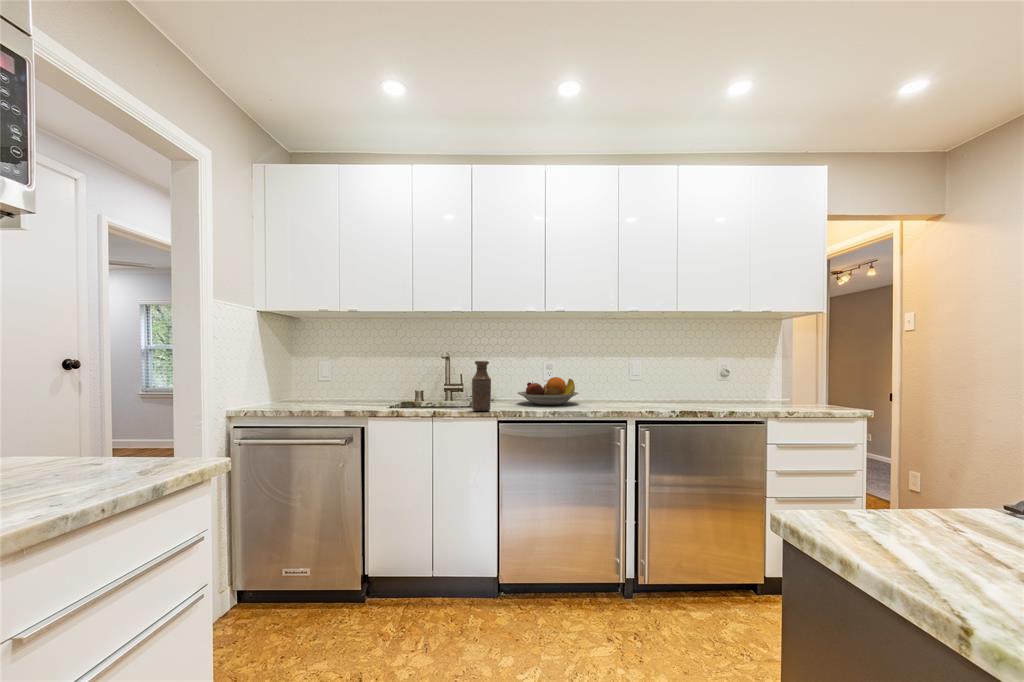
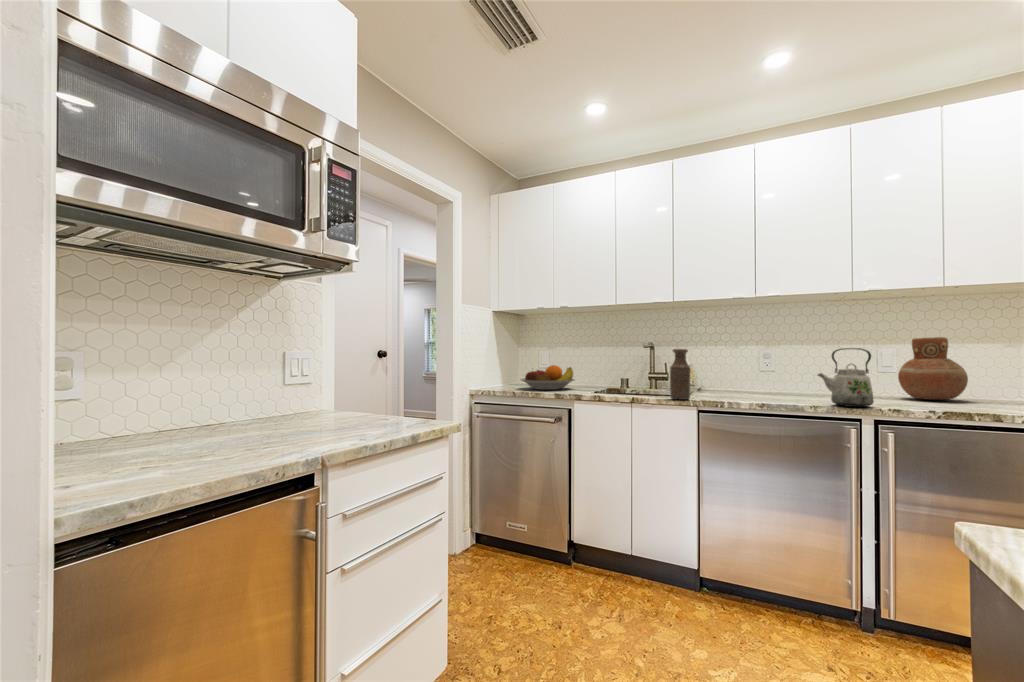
vase: none [641,351,684,400] -> present [898,337,968,400]
kettle: none [594,360,634,410] -> present [818,348,874,407]
fruit bowl: present [518,377,579,405] -> present [520,365,575,390]

